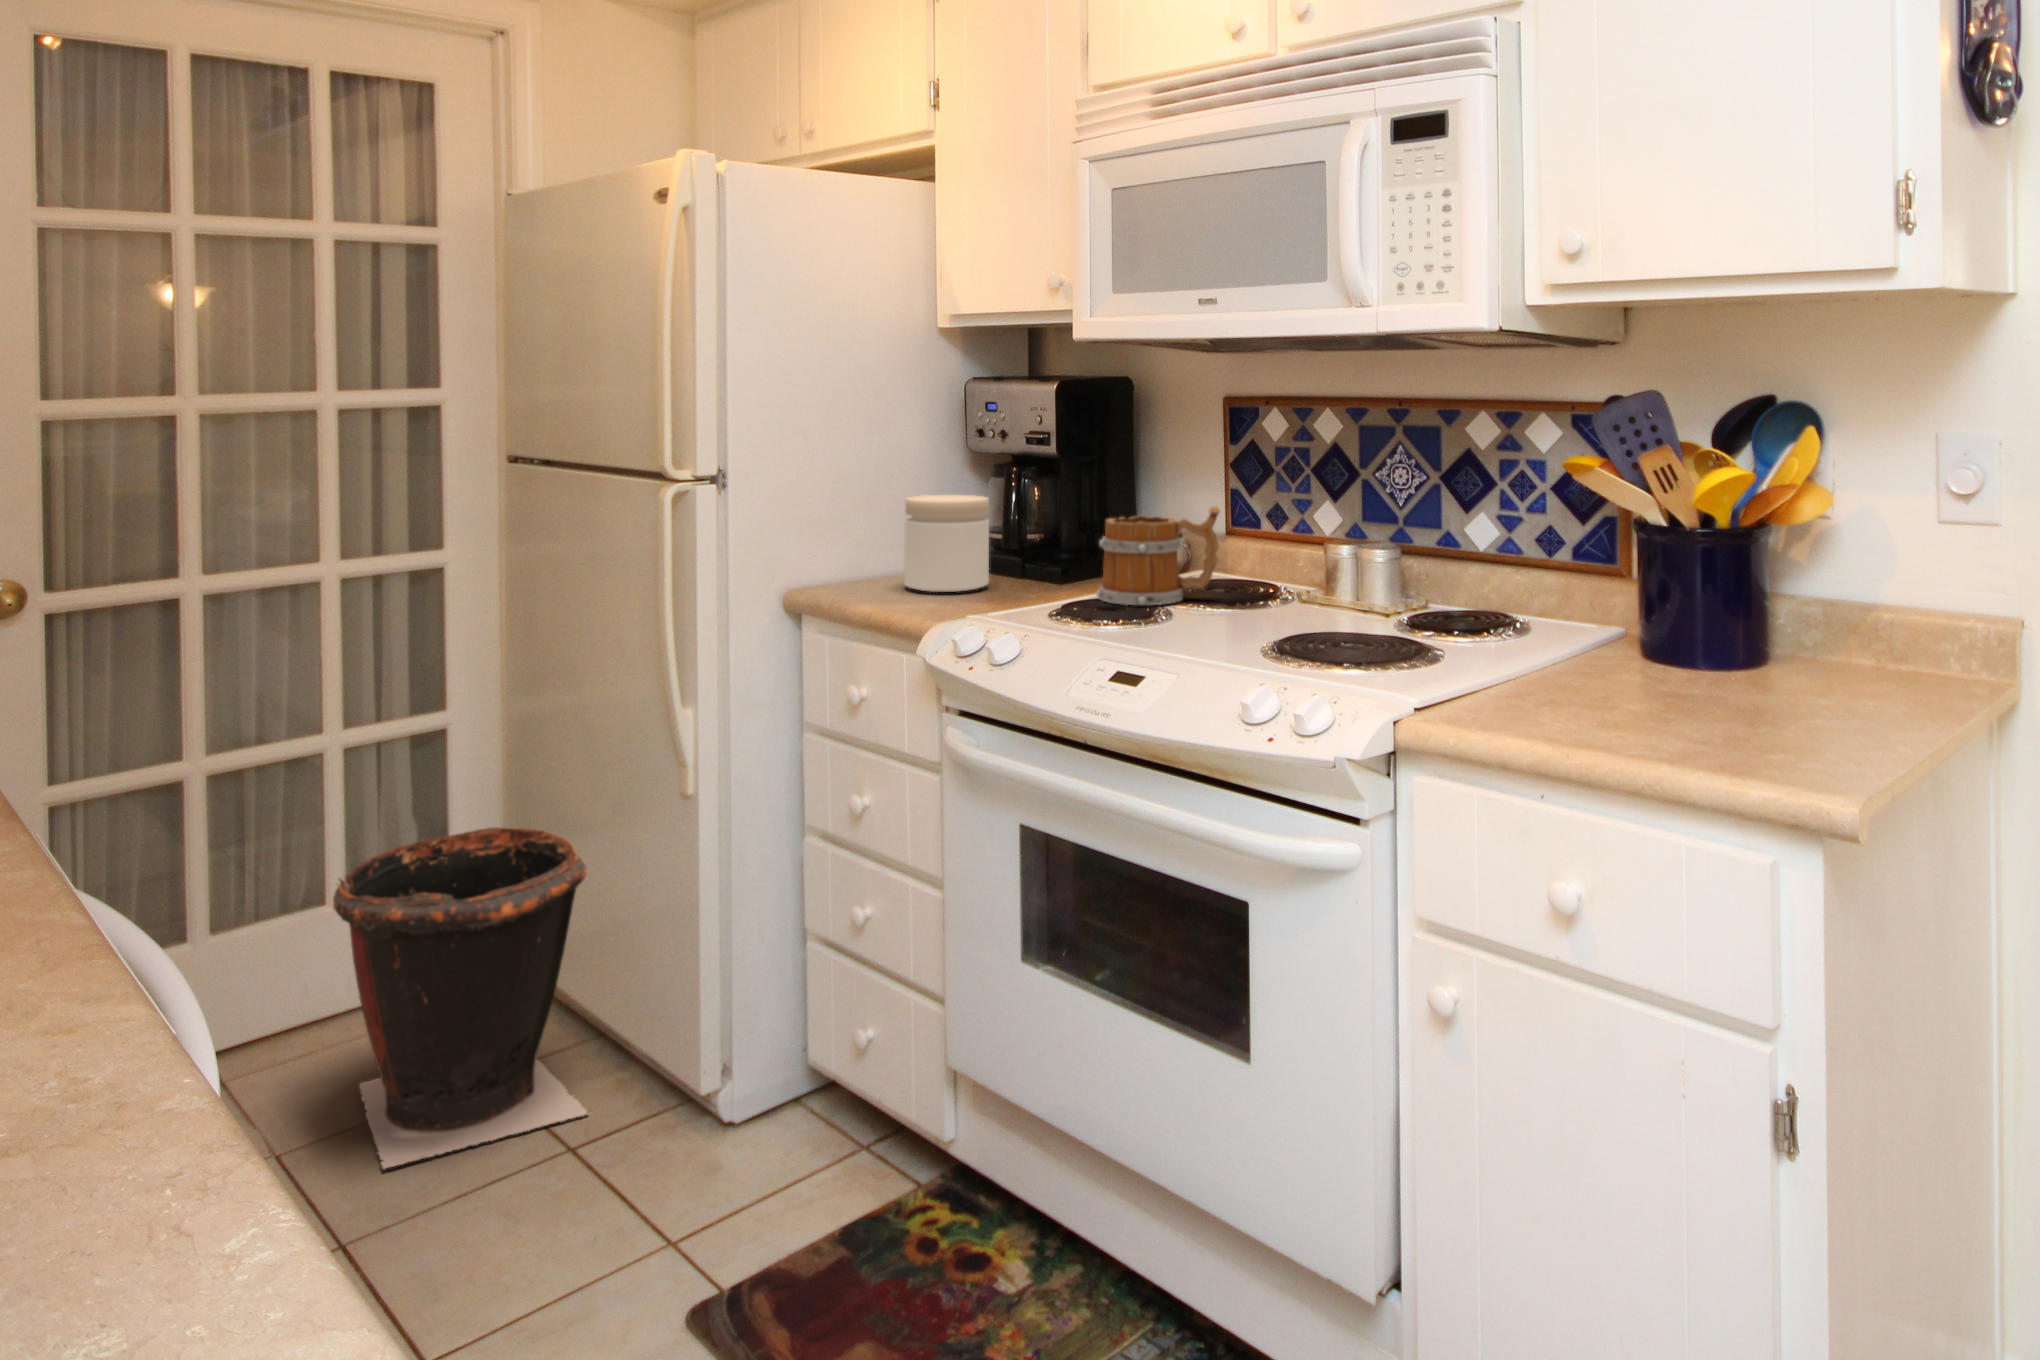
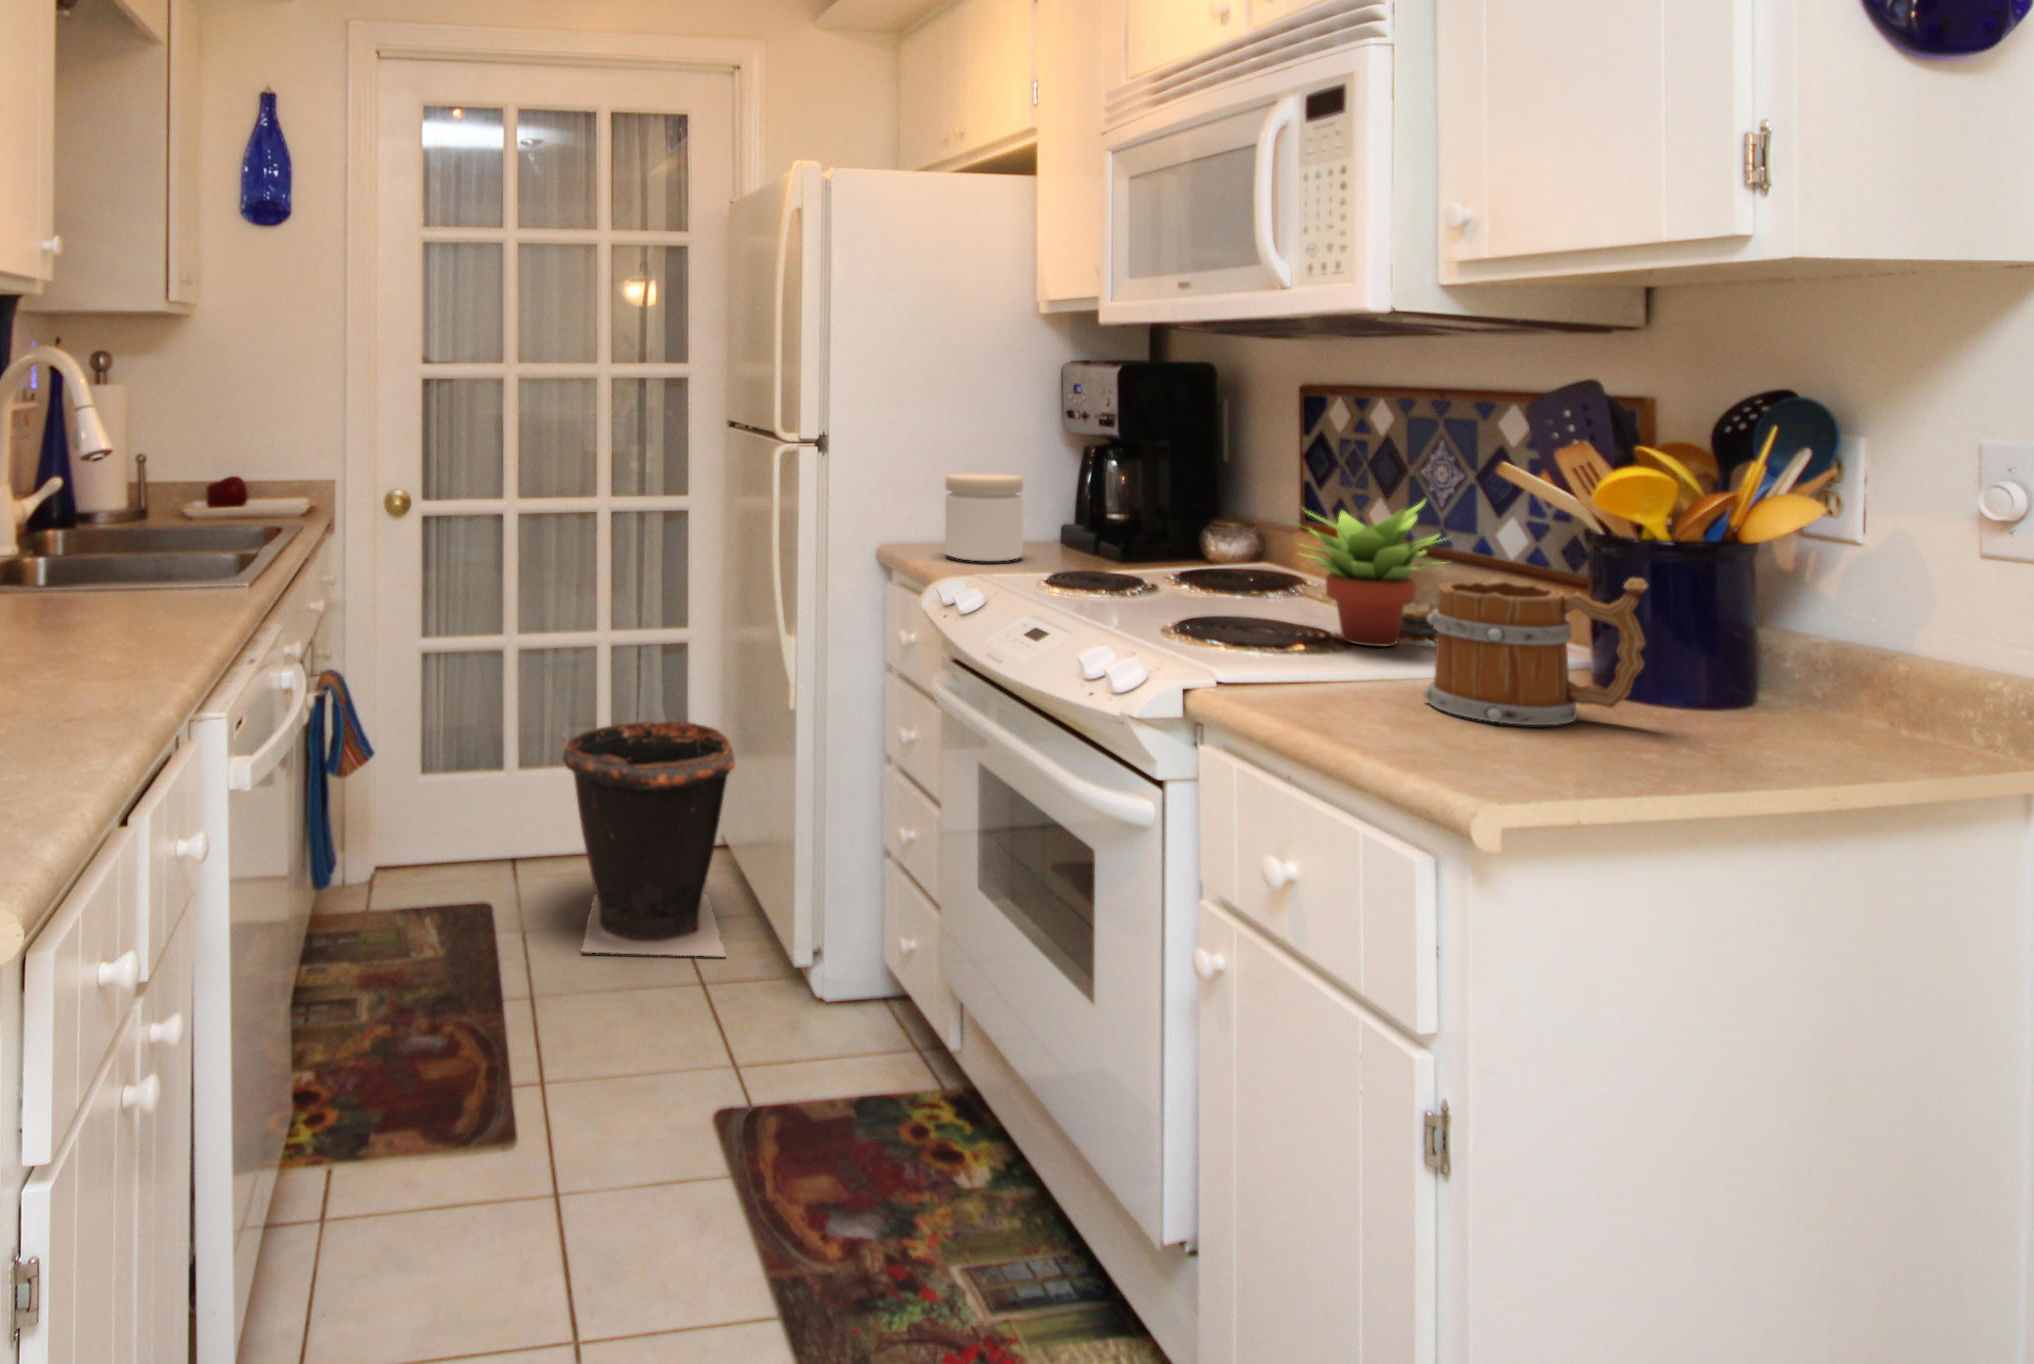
succulent plant: none [1348,501,1485,642] -> present [1287,499,1450,647]
mug: present [1096,506,1220,605] -> present [1423,578,1647,725]

